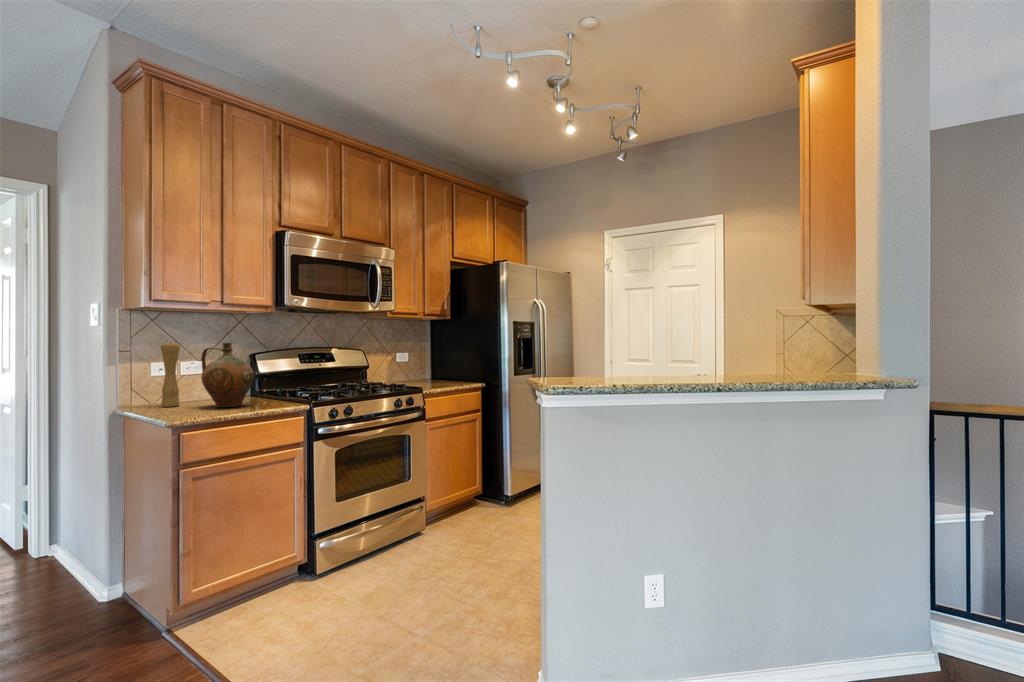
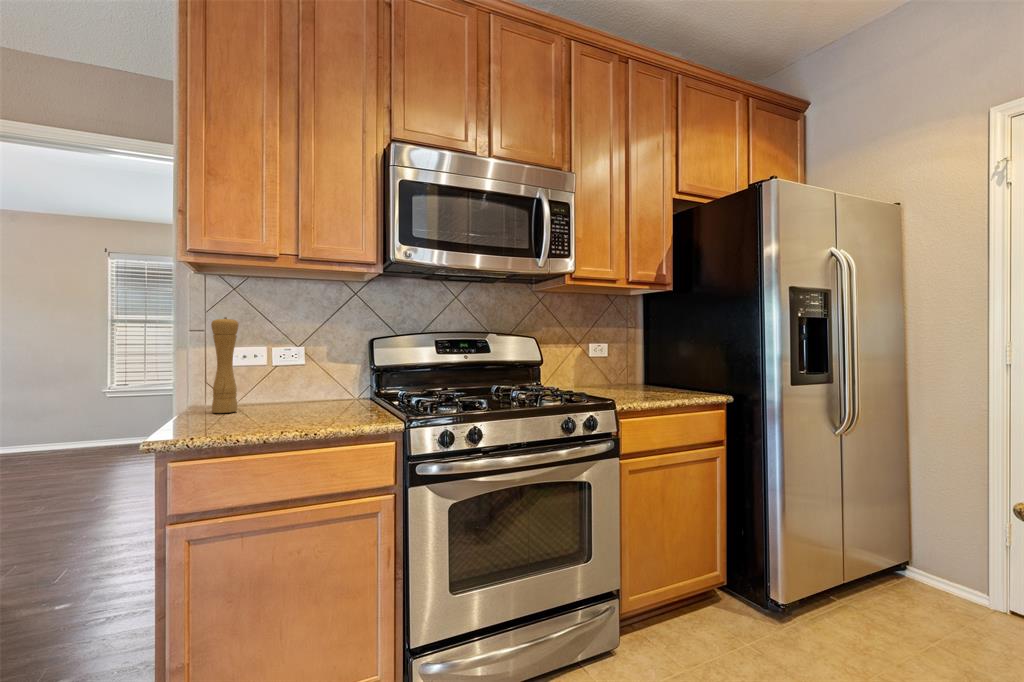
ceramic jug: present [201,343,254,407] -> none [246,317,326,420]

